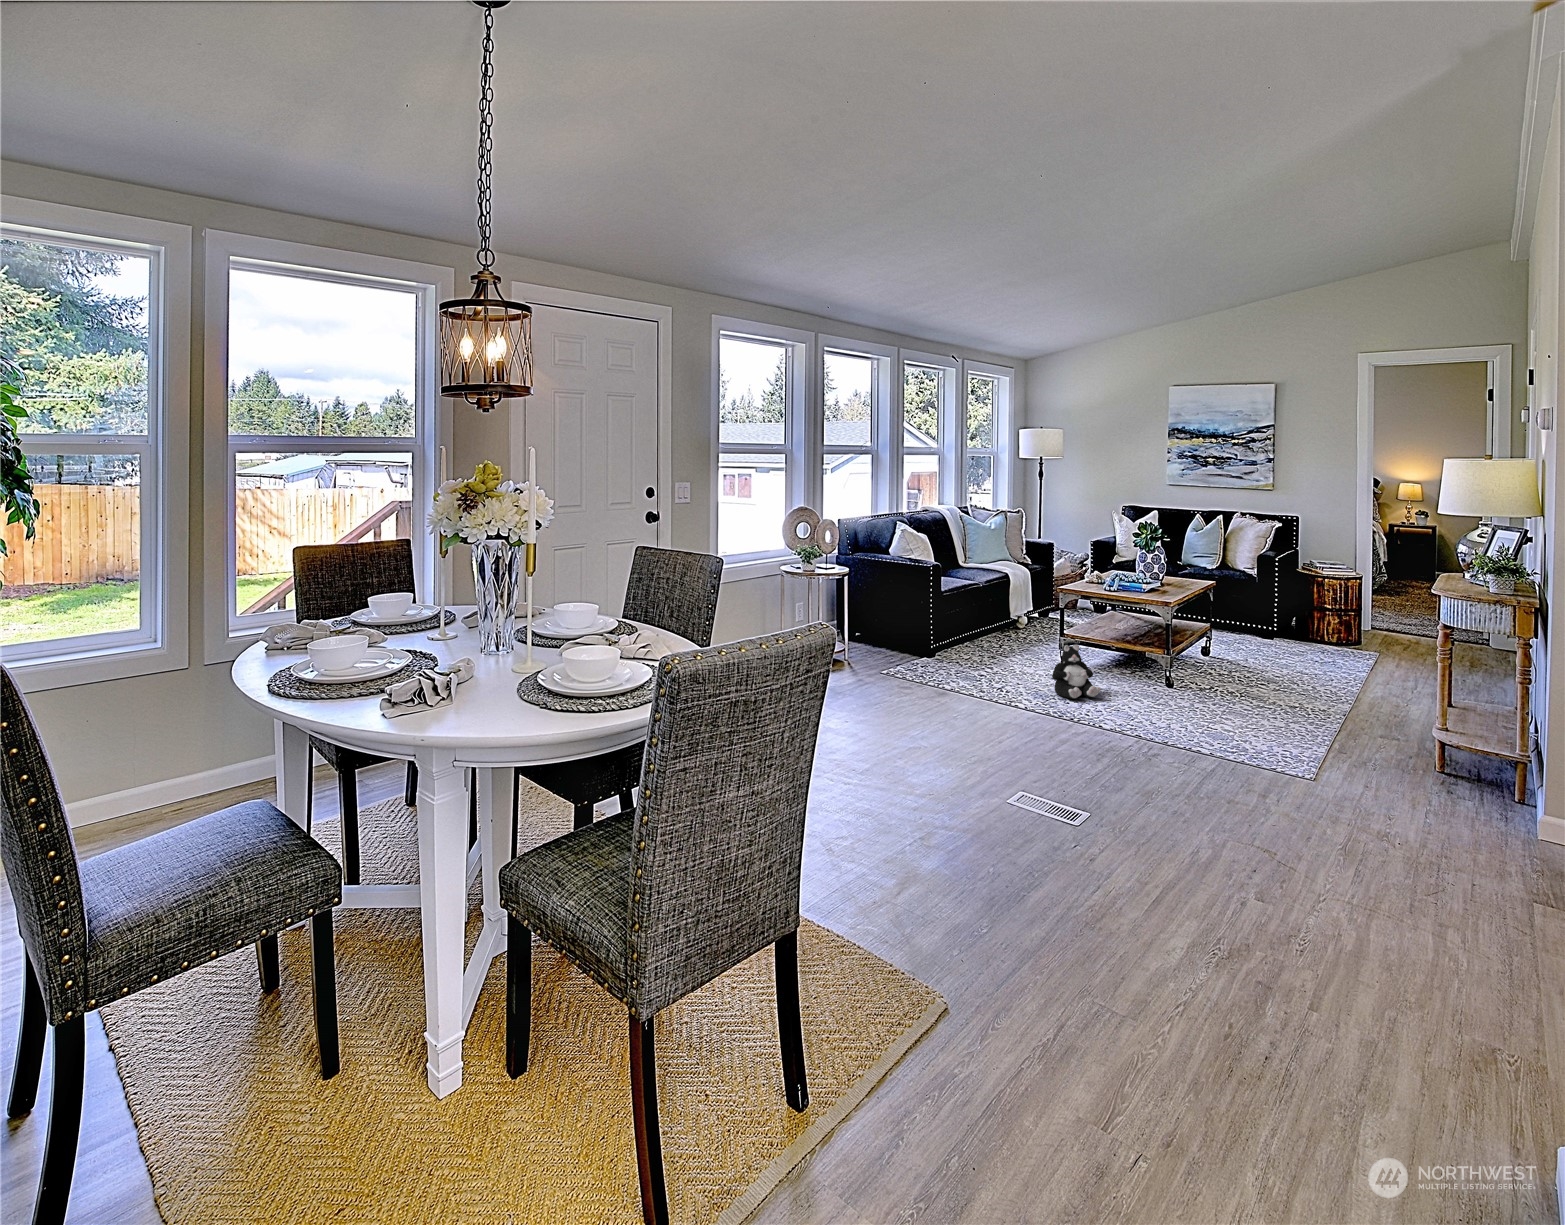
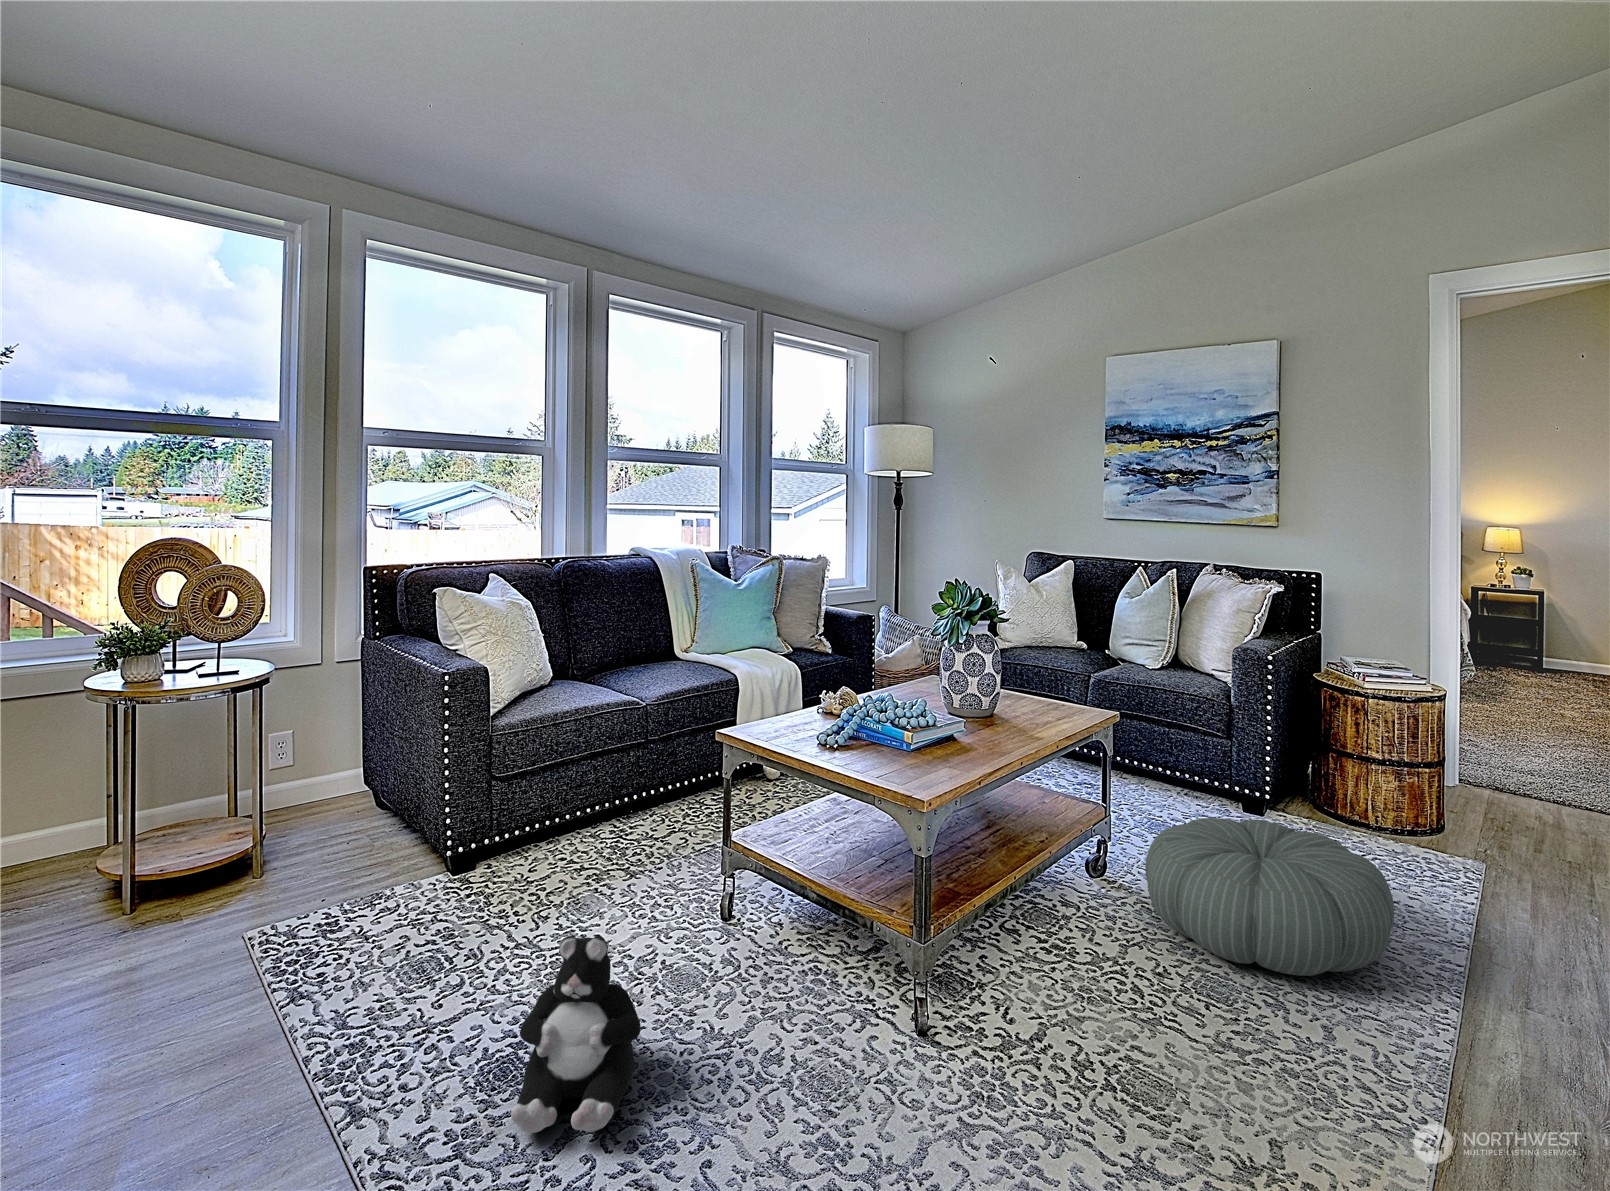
pouf: none [1235,621,1337,668] -> present [1145,818,1394,976]

